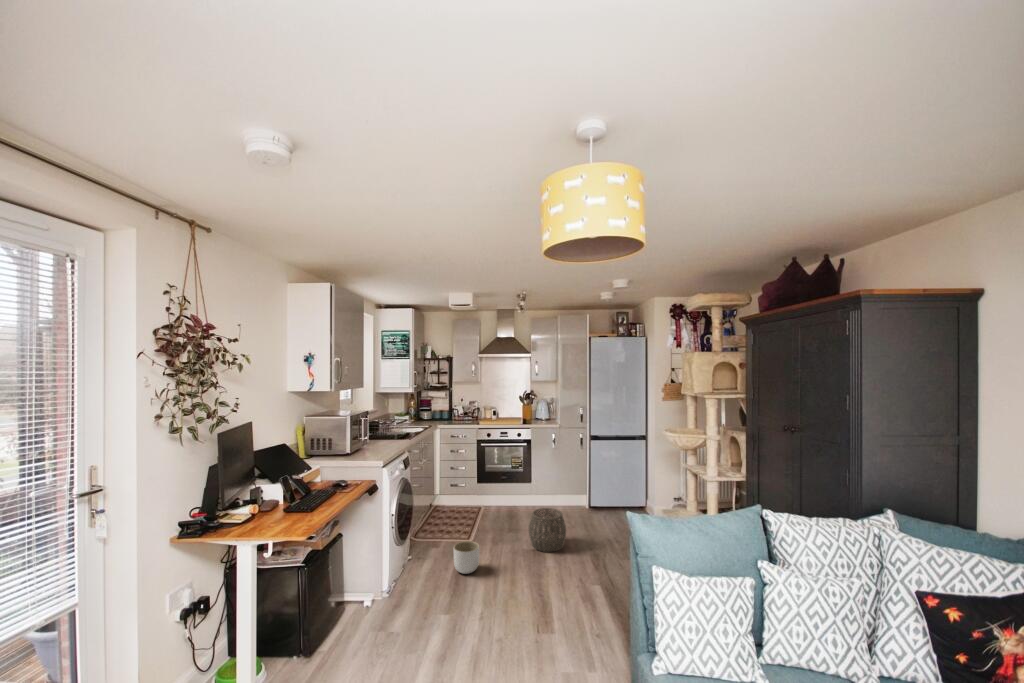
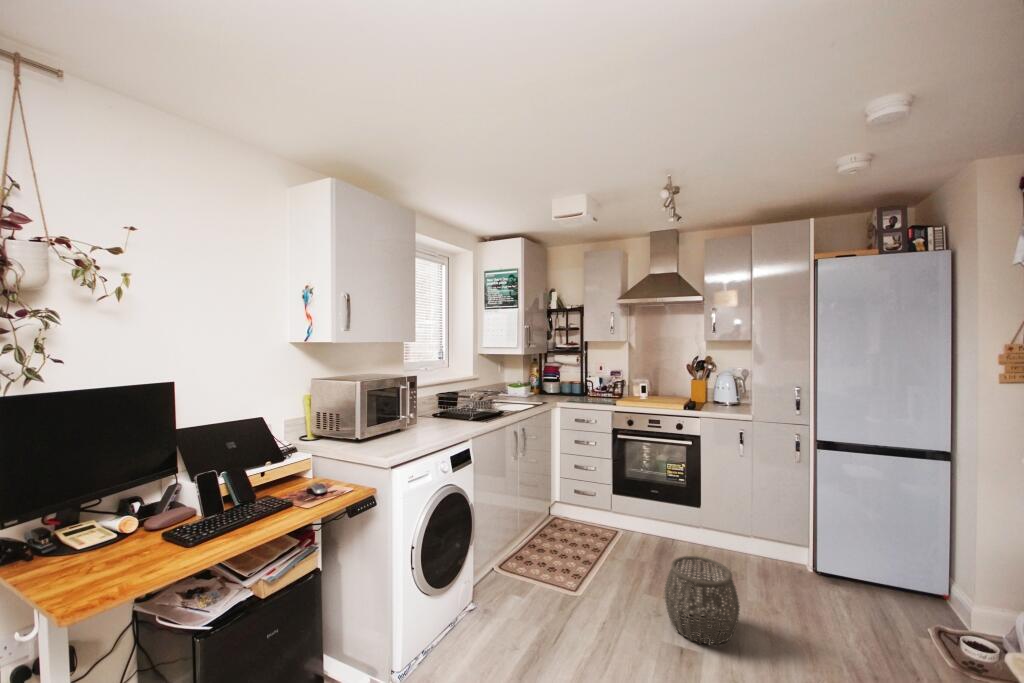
planter: present [454,541,479,574] -> none [515,586,558,645]

